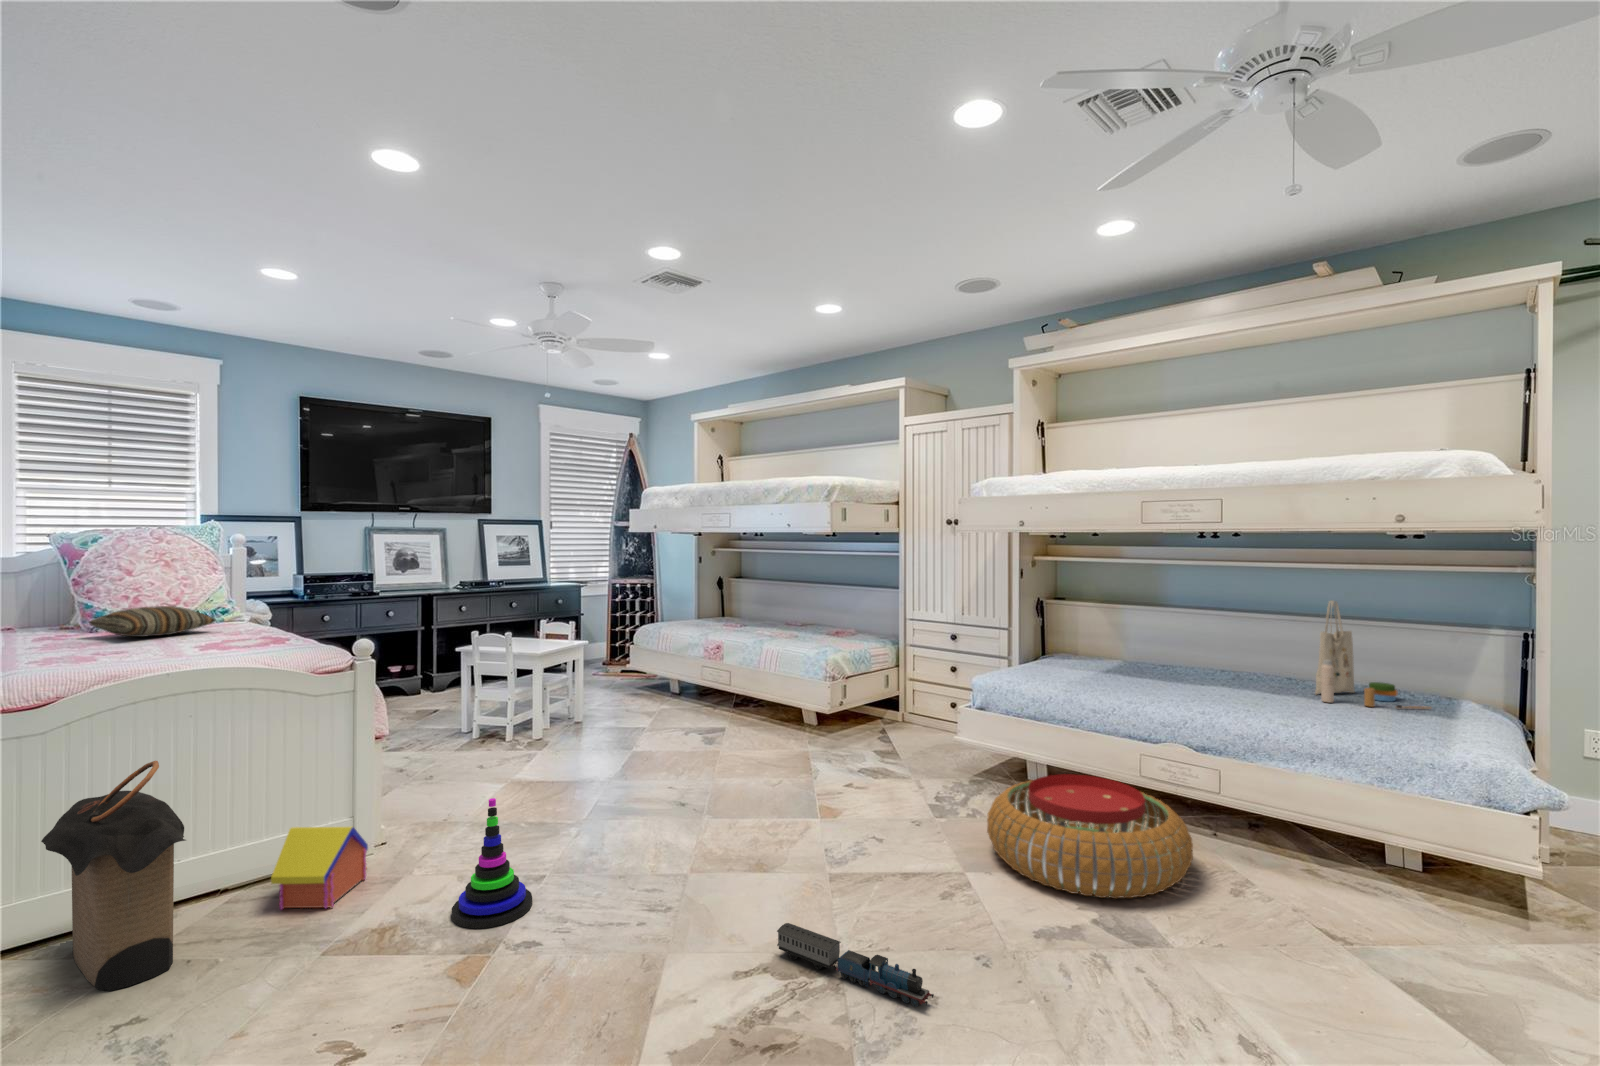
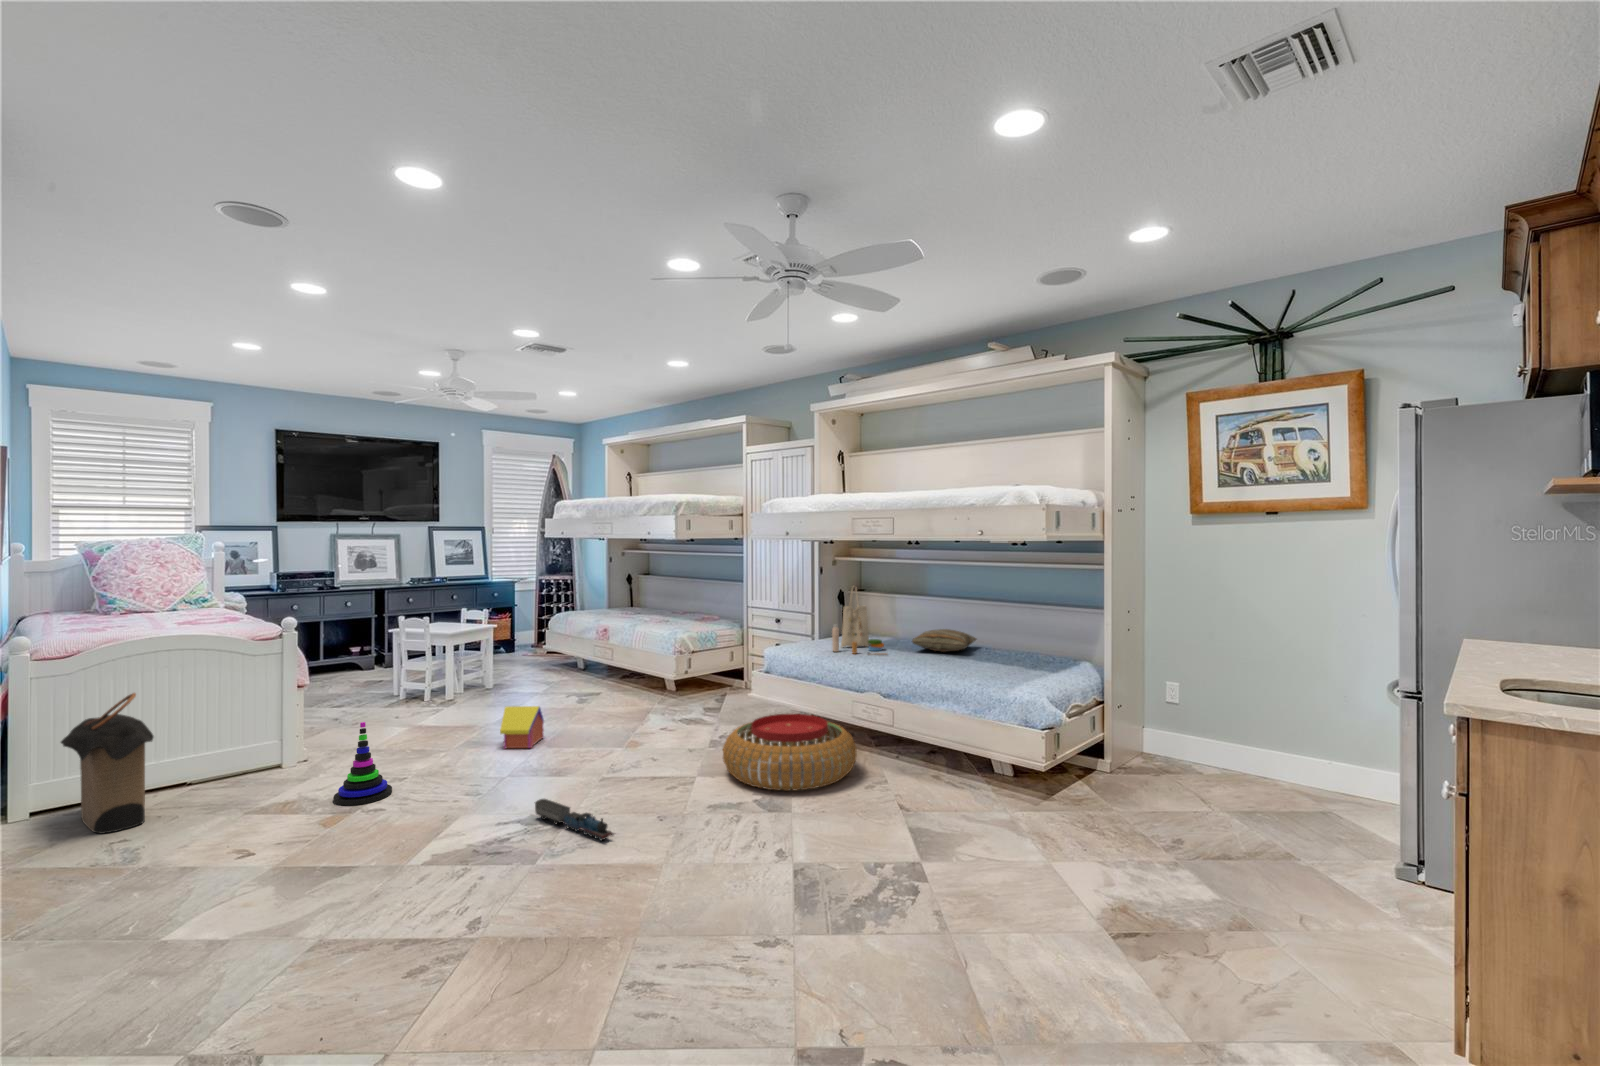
tote bag: present [1315,601,1431,709] -> present [832,586,886,655]
pillow: present [89,606,216,637] -> present [912,629,976,652]
toy house: present [271,827,368,909] -> present [500,706,544,748]

